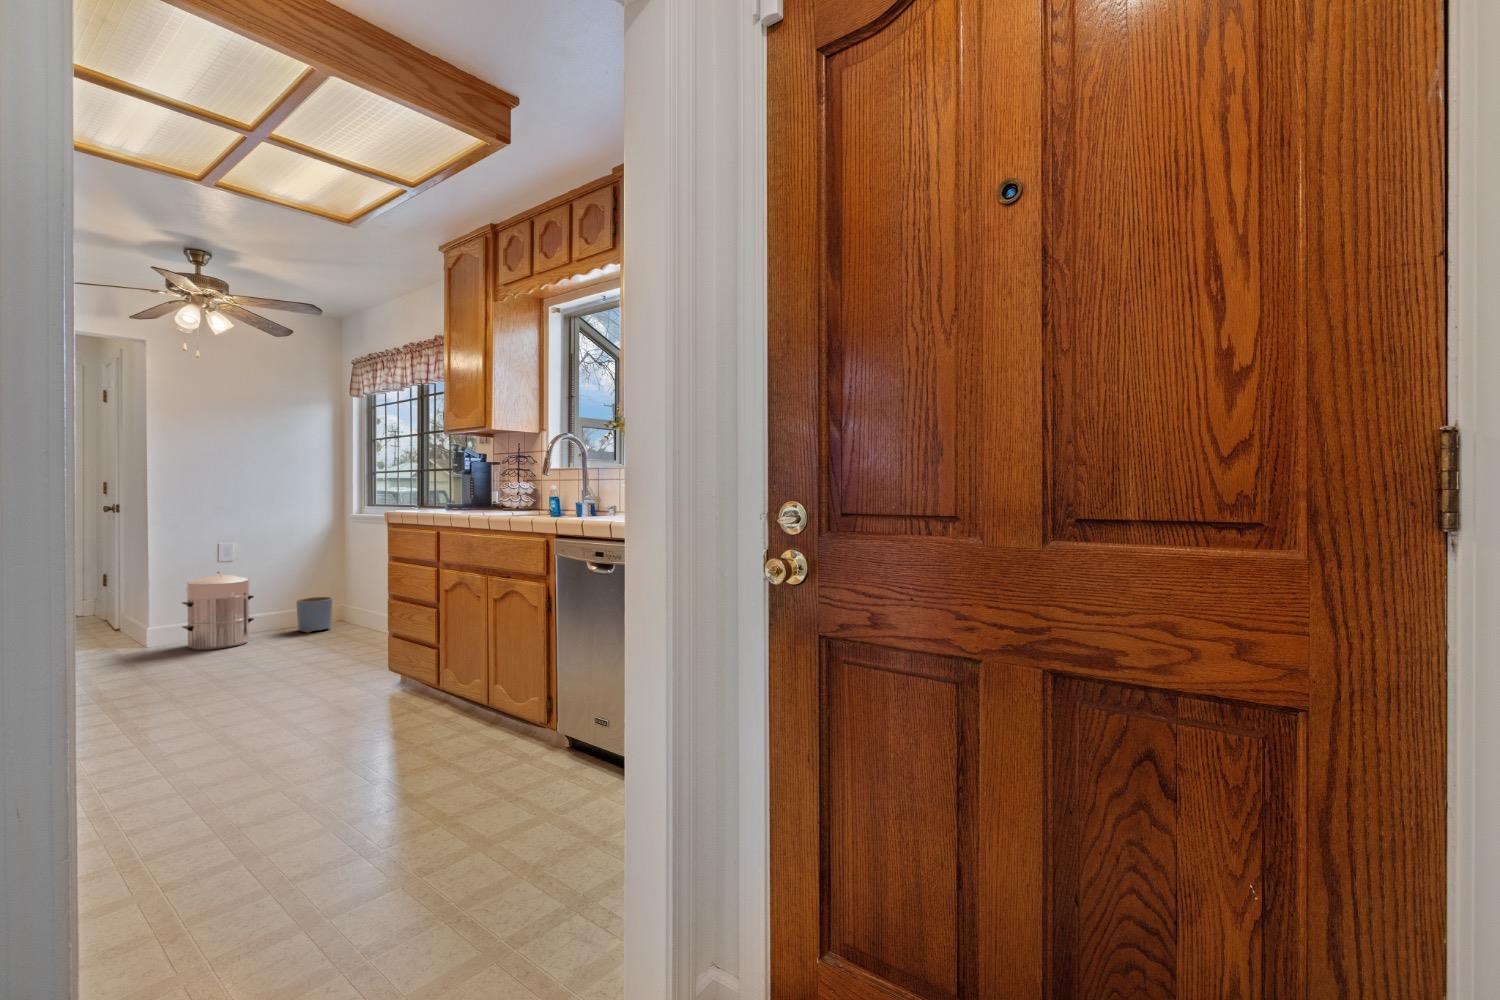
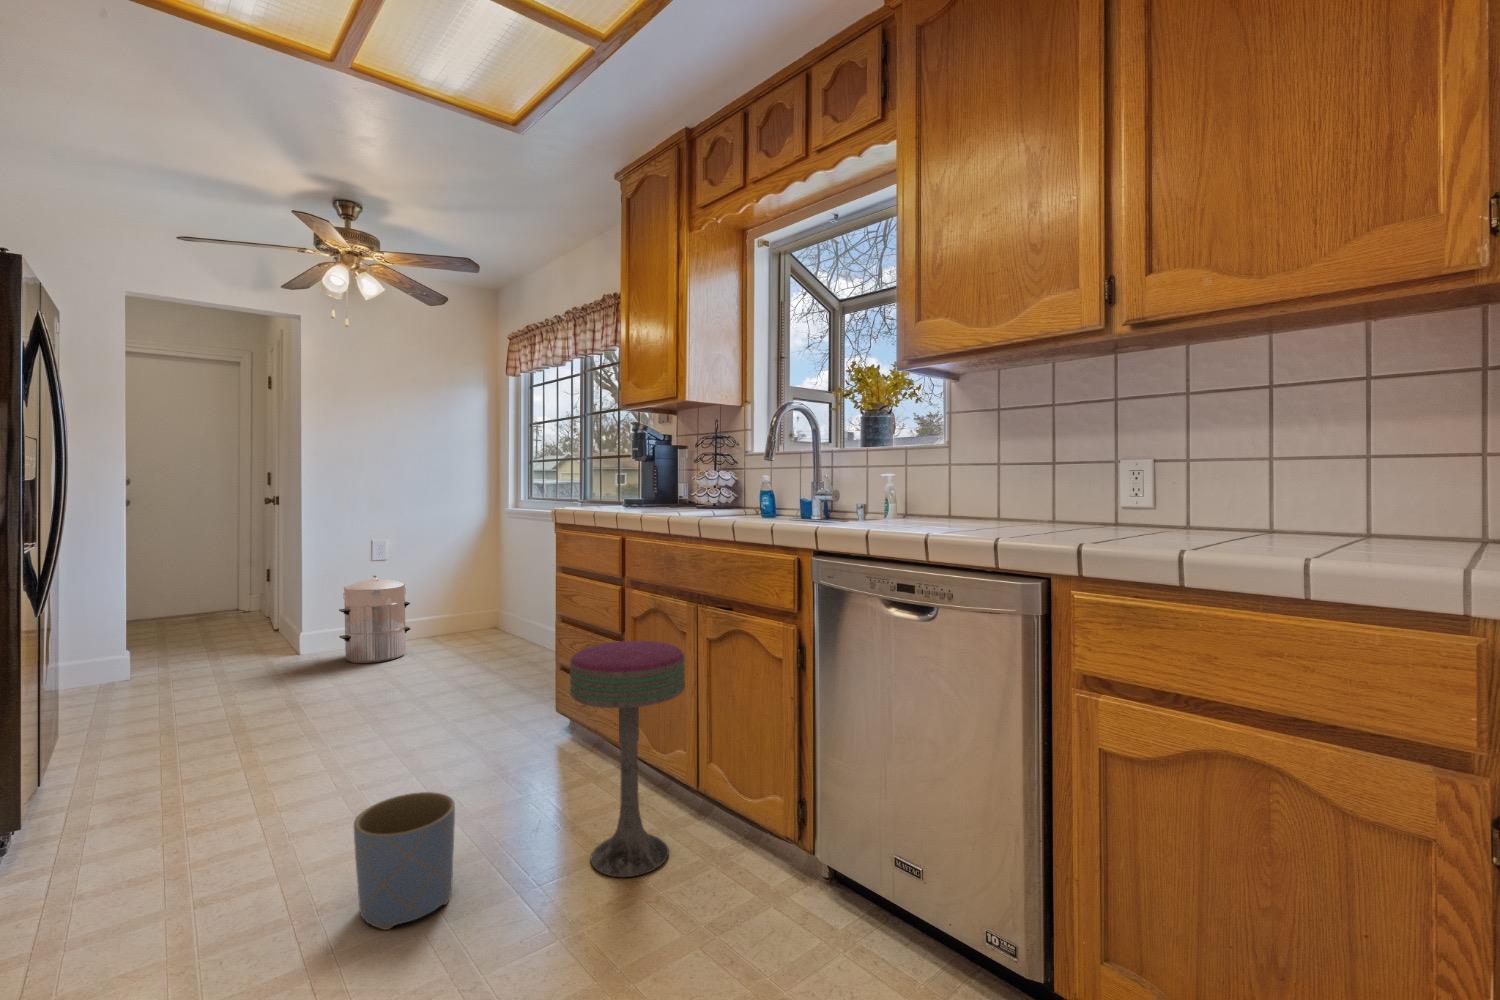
planter: present [297,597,332,633] -> present [354,792,455,930]
bar stool: none [382,602,471,762] -> present [570,641,685,877]

